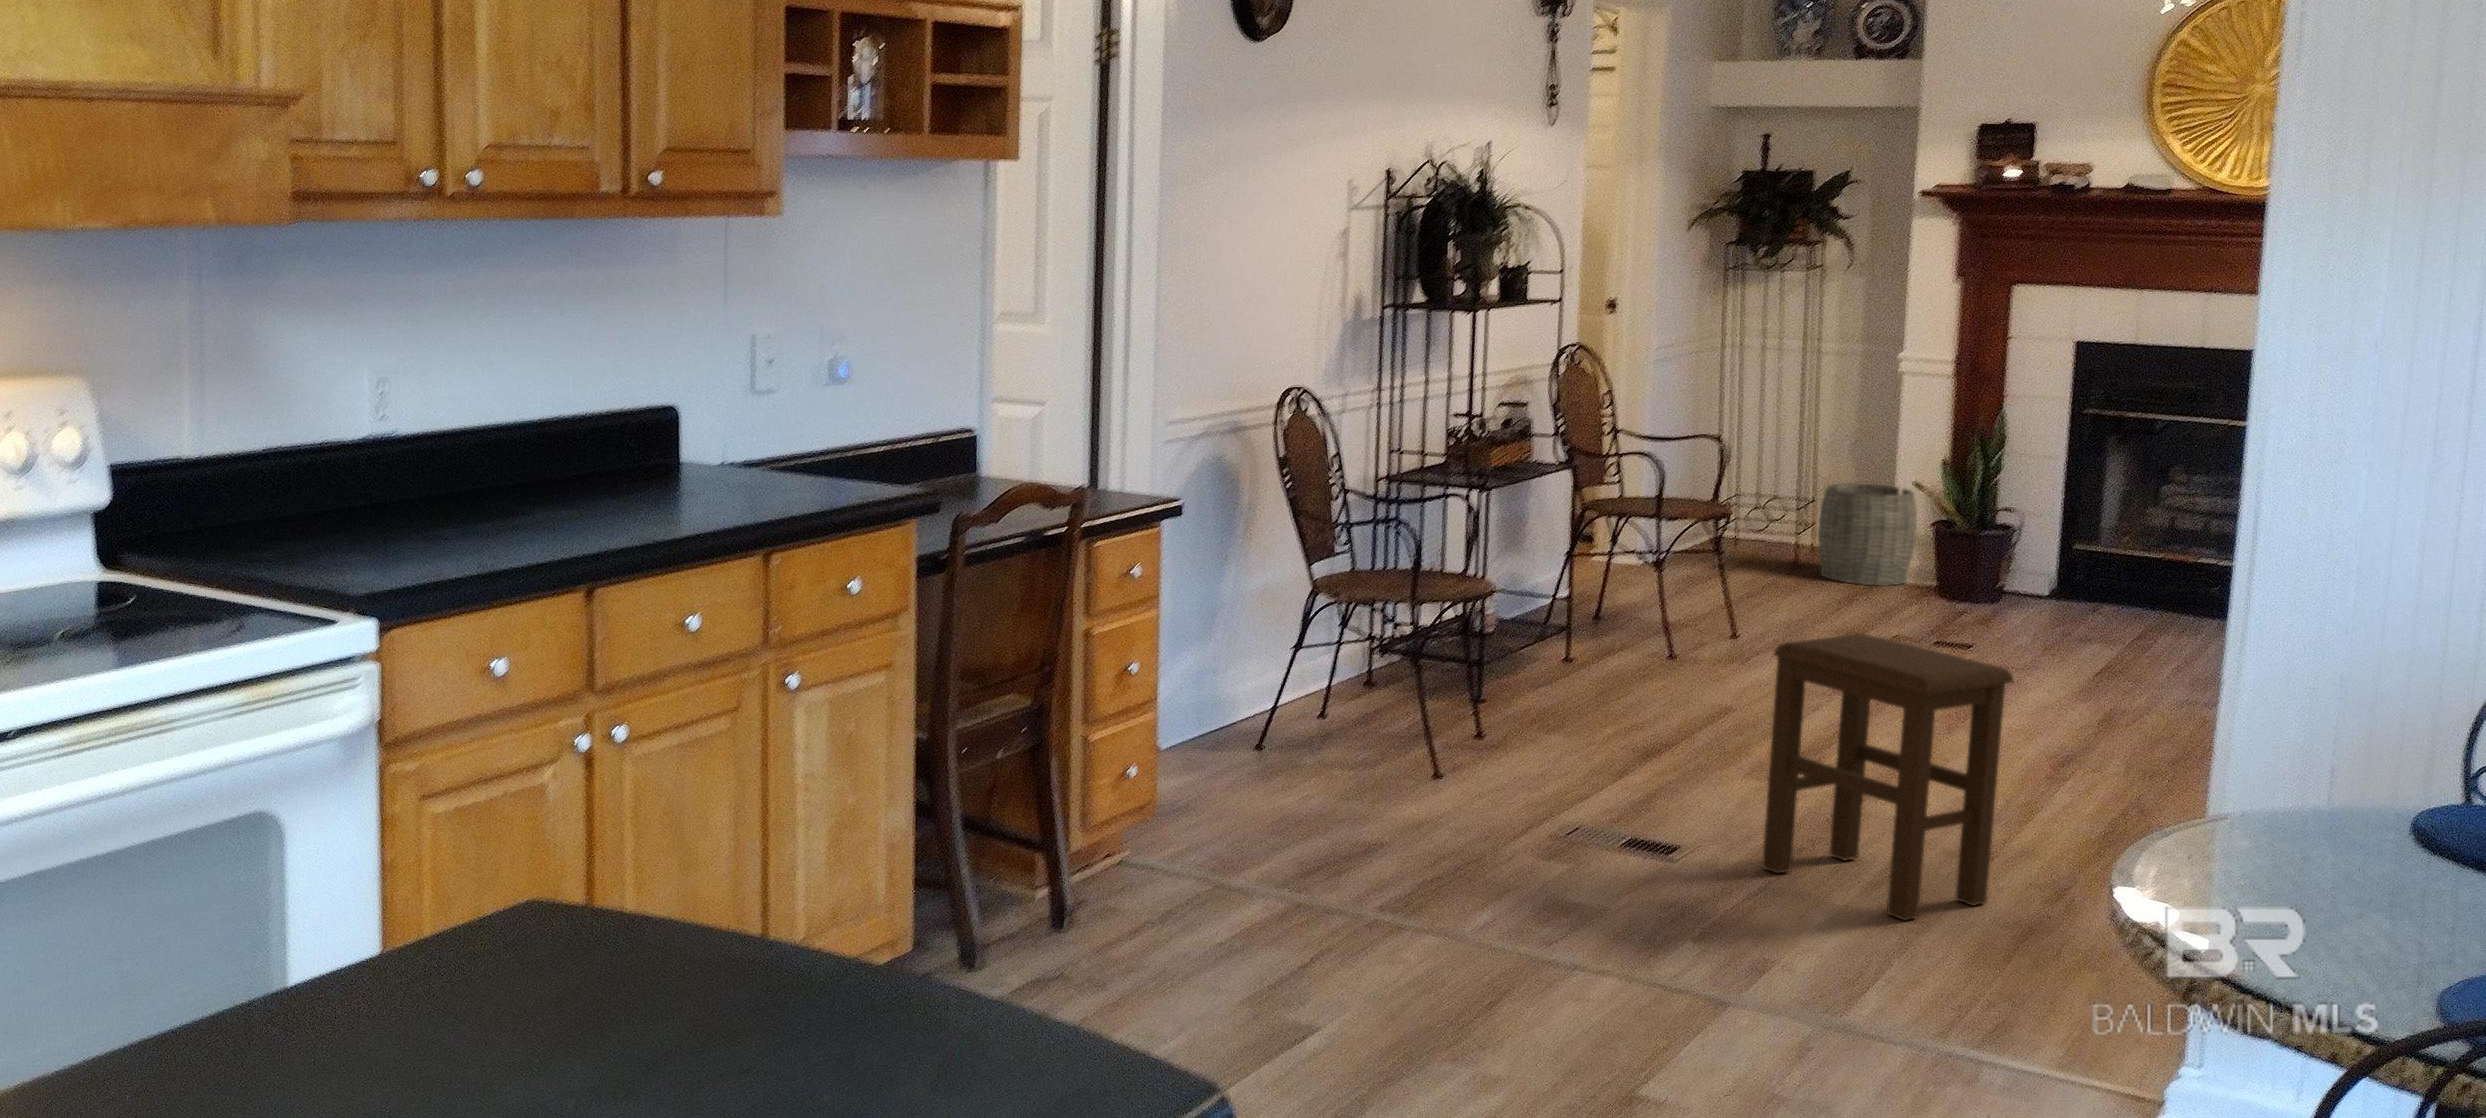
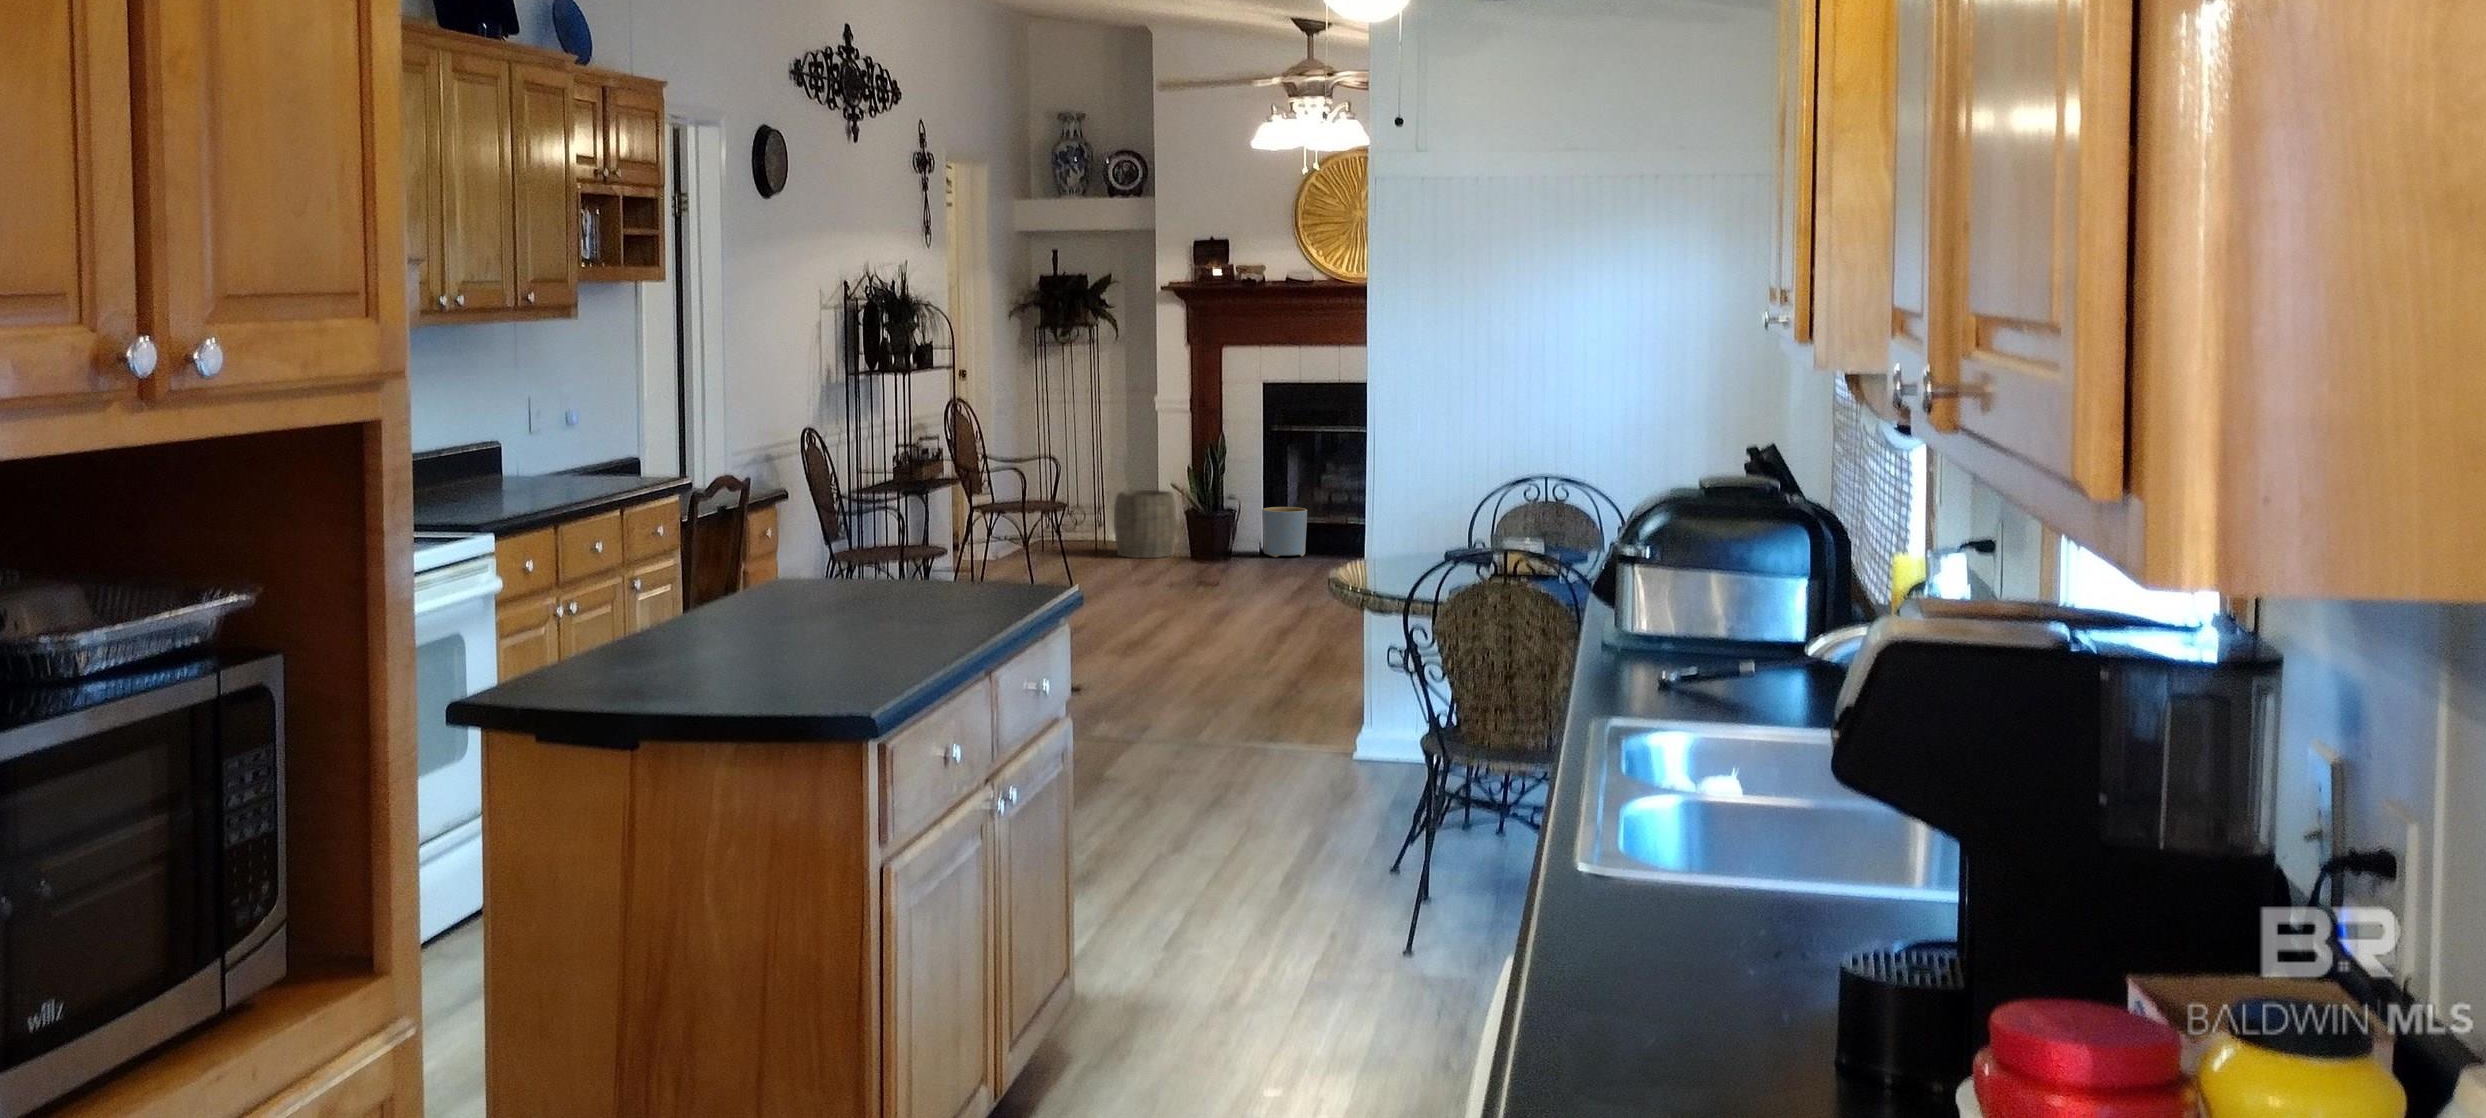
planter: none [2053,526,2131,605] -> present [1262,507,1307,557]
stool: present [1762,633,2013,921] -> none [1132,547,1262,705]

